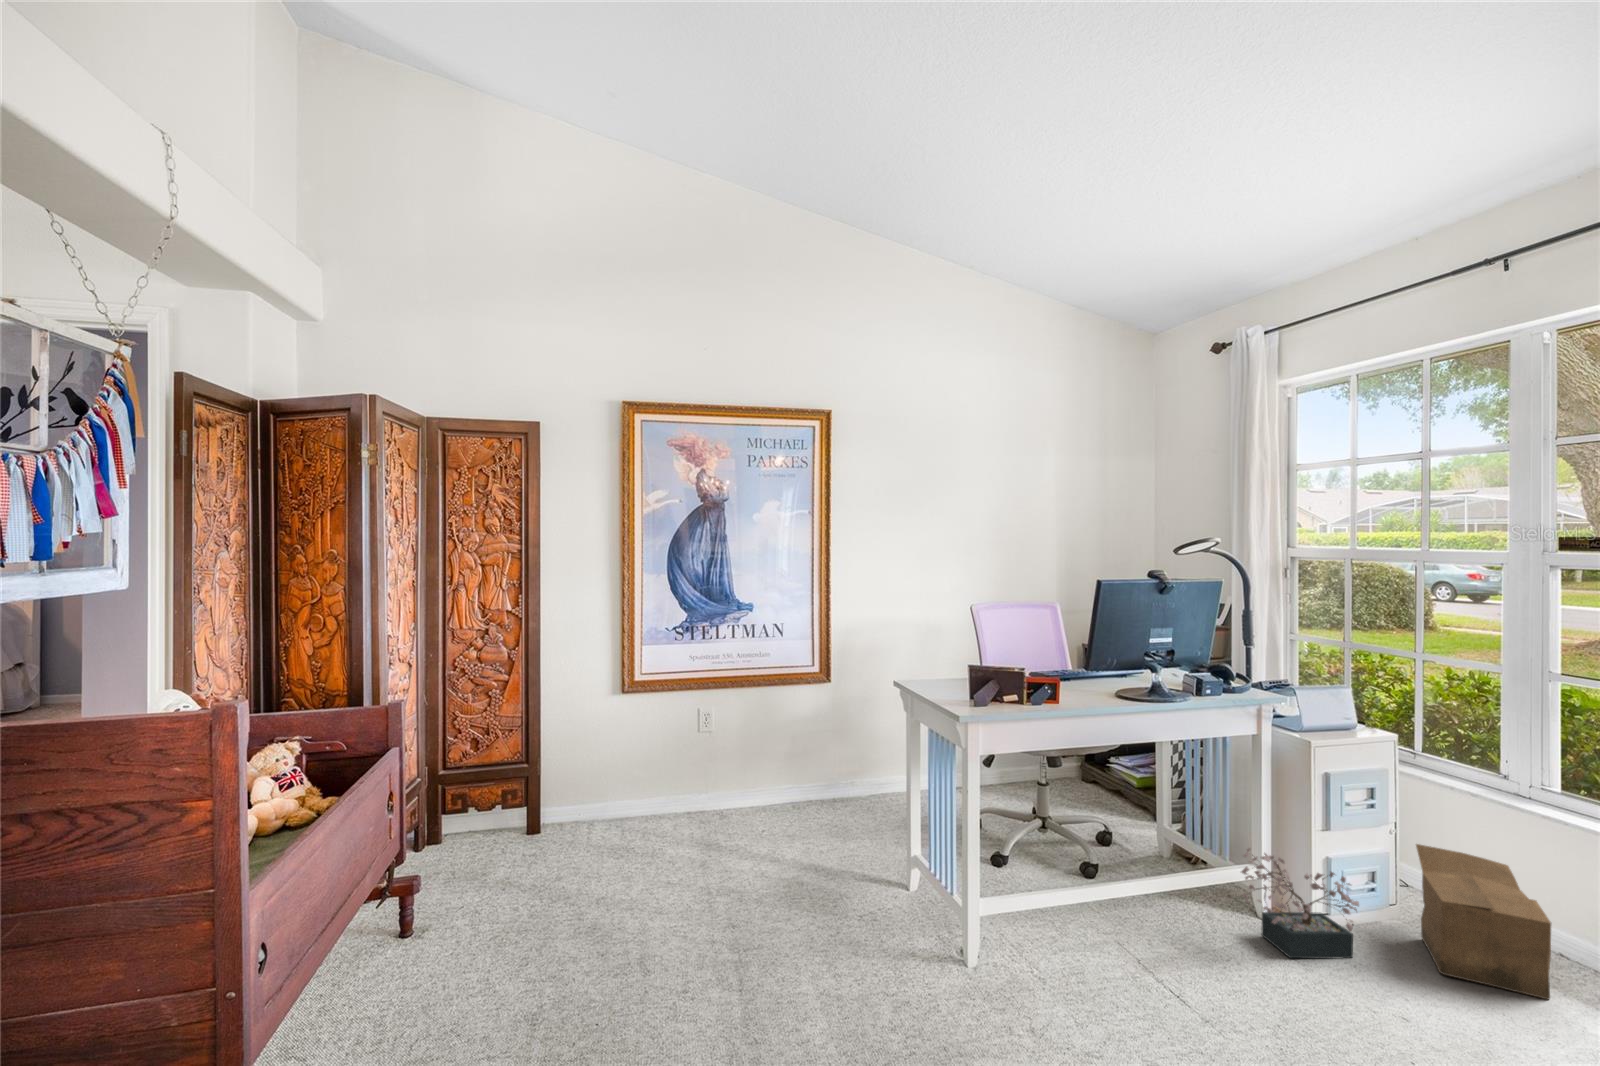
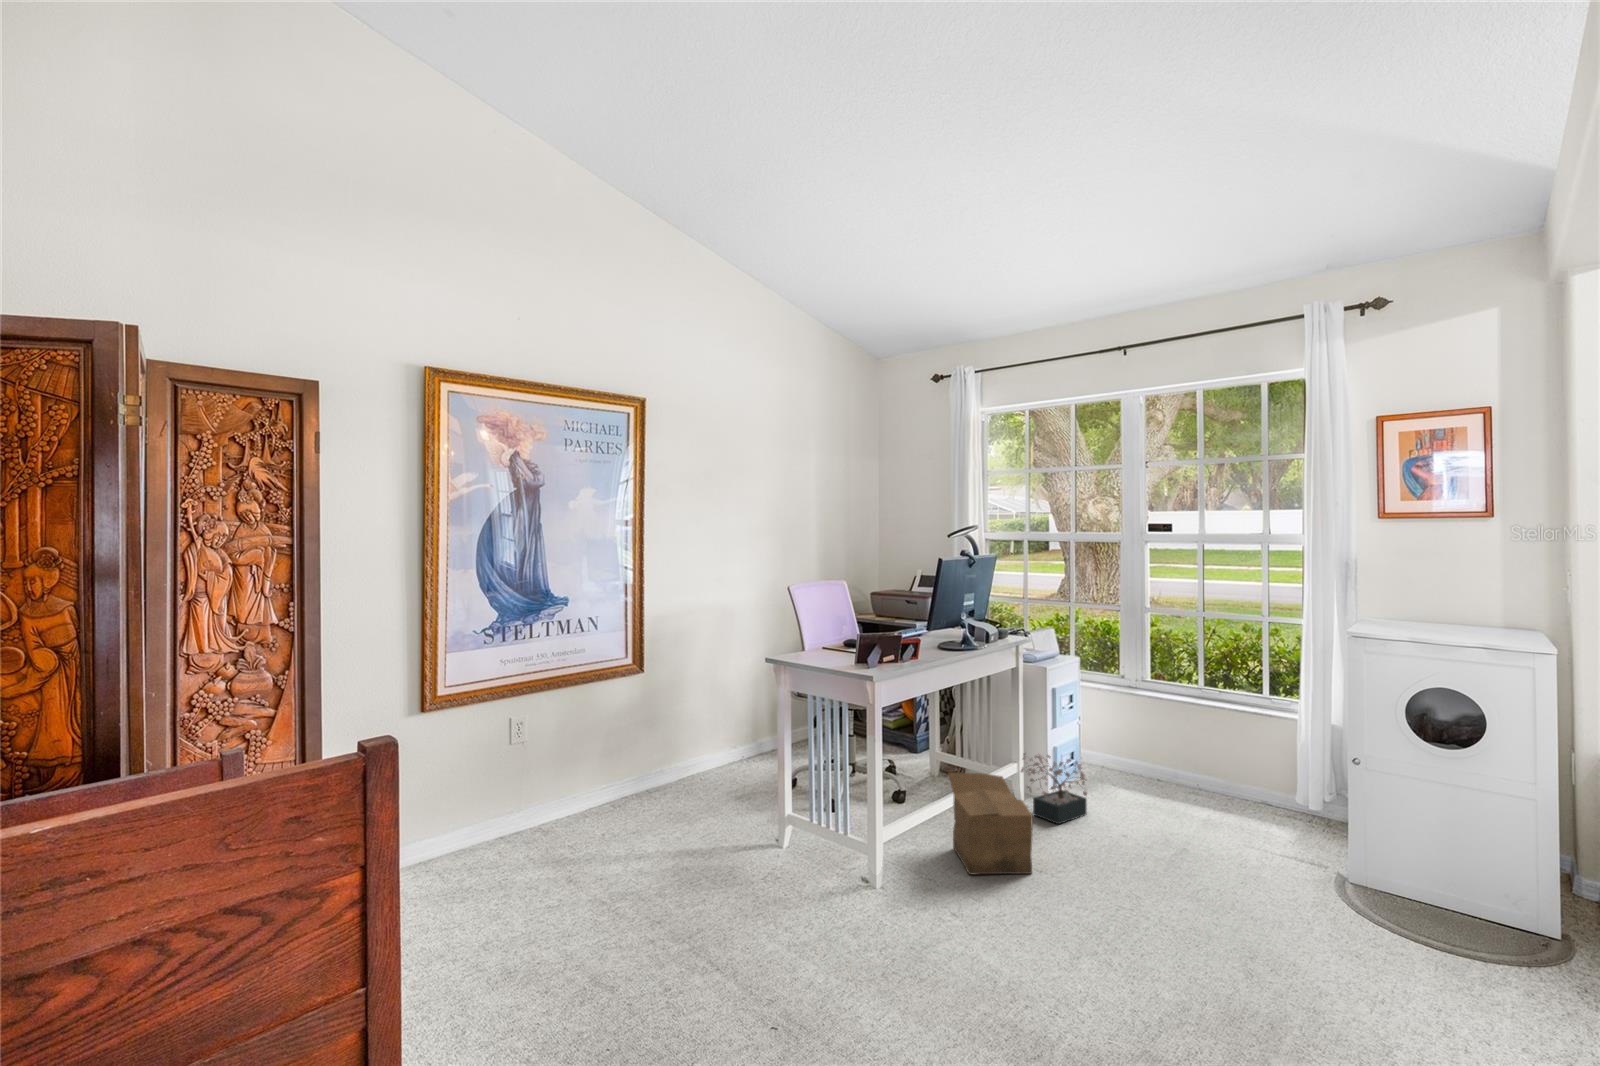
cardboard box: present [1416,844,1551,999] -> present [948,772,1033,874]

